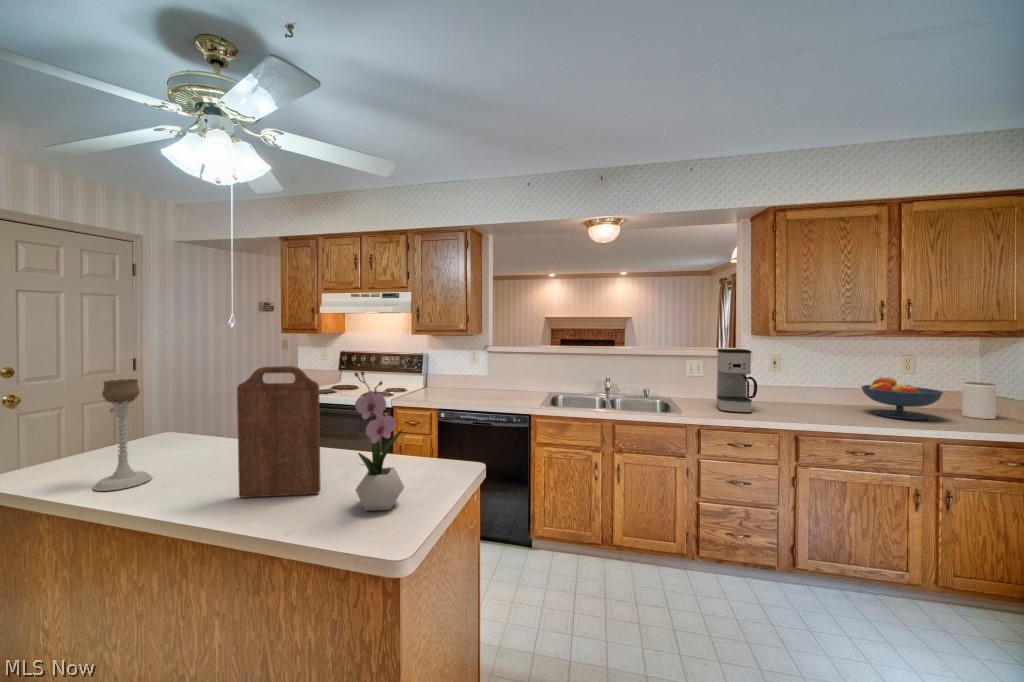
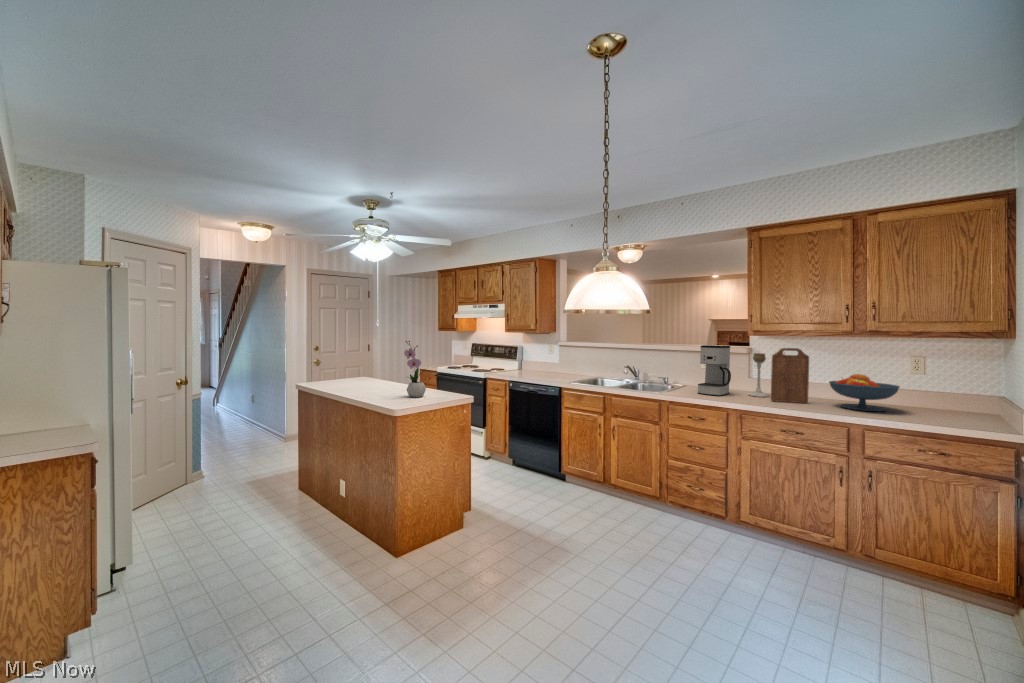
cutting board: present [237,366,321,498] -> present [771,348,809,403]
candle holder: present [93,379,152,491] -> present [749,353,768,397]
jar: present [962,382,997,419] -> none [942,382,975,418]

